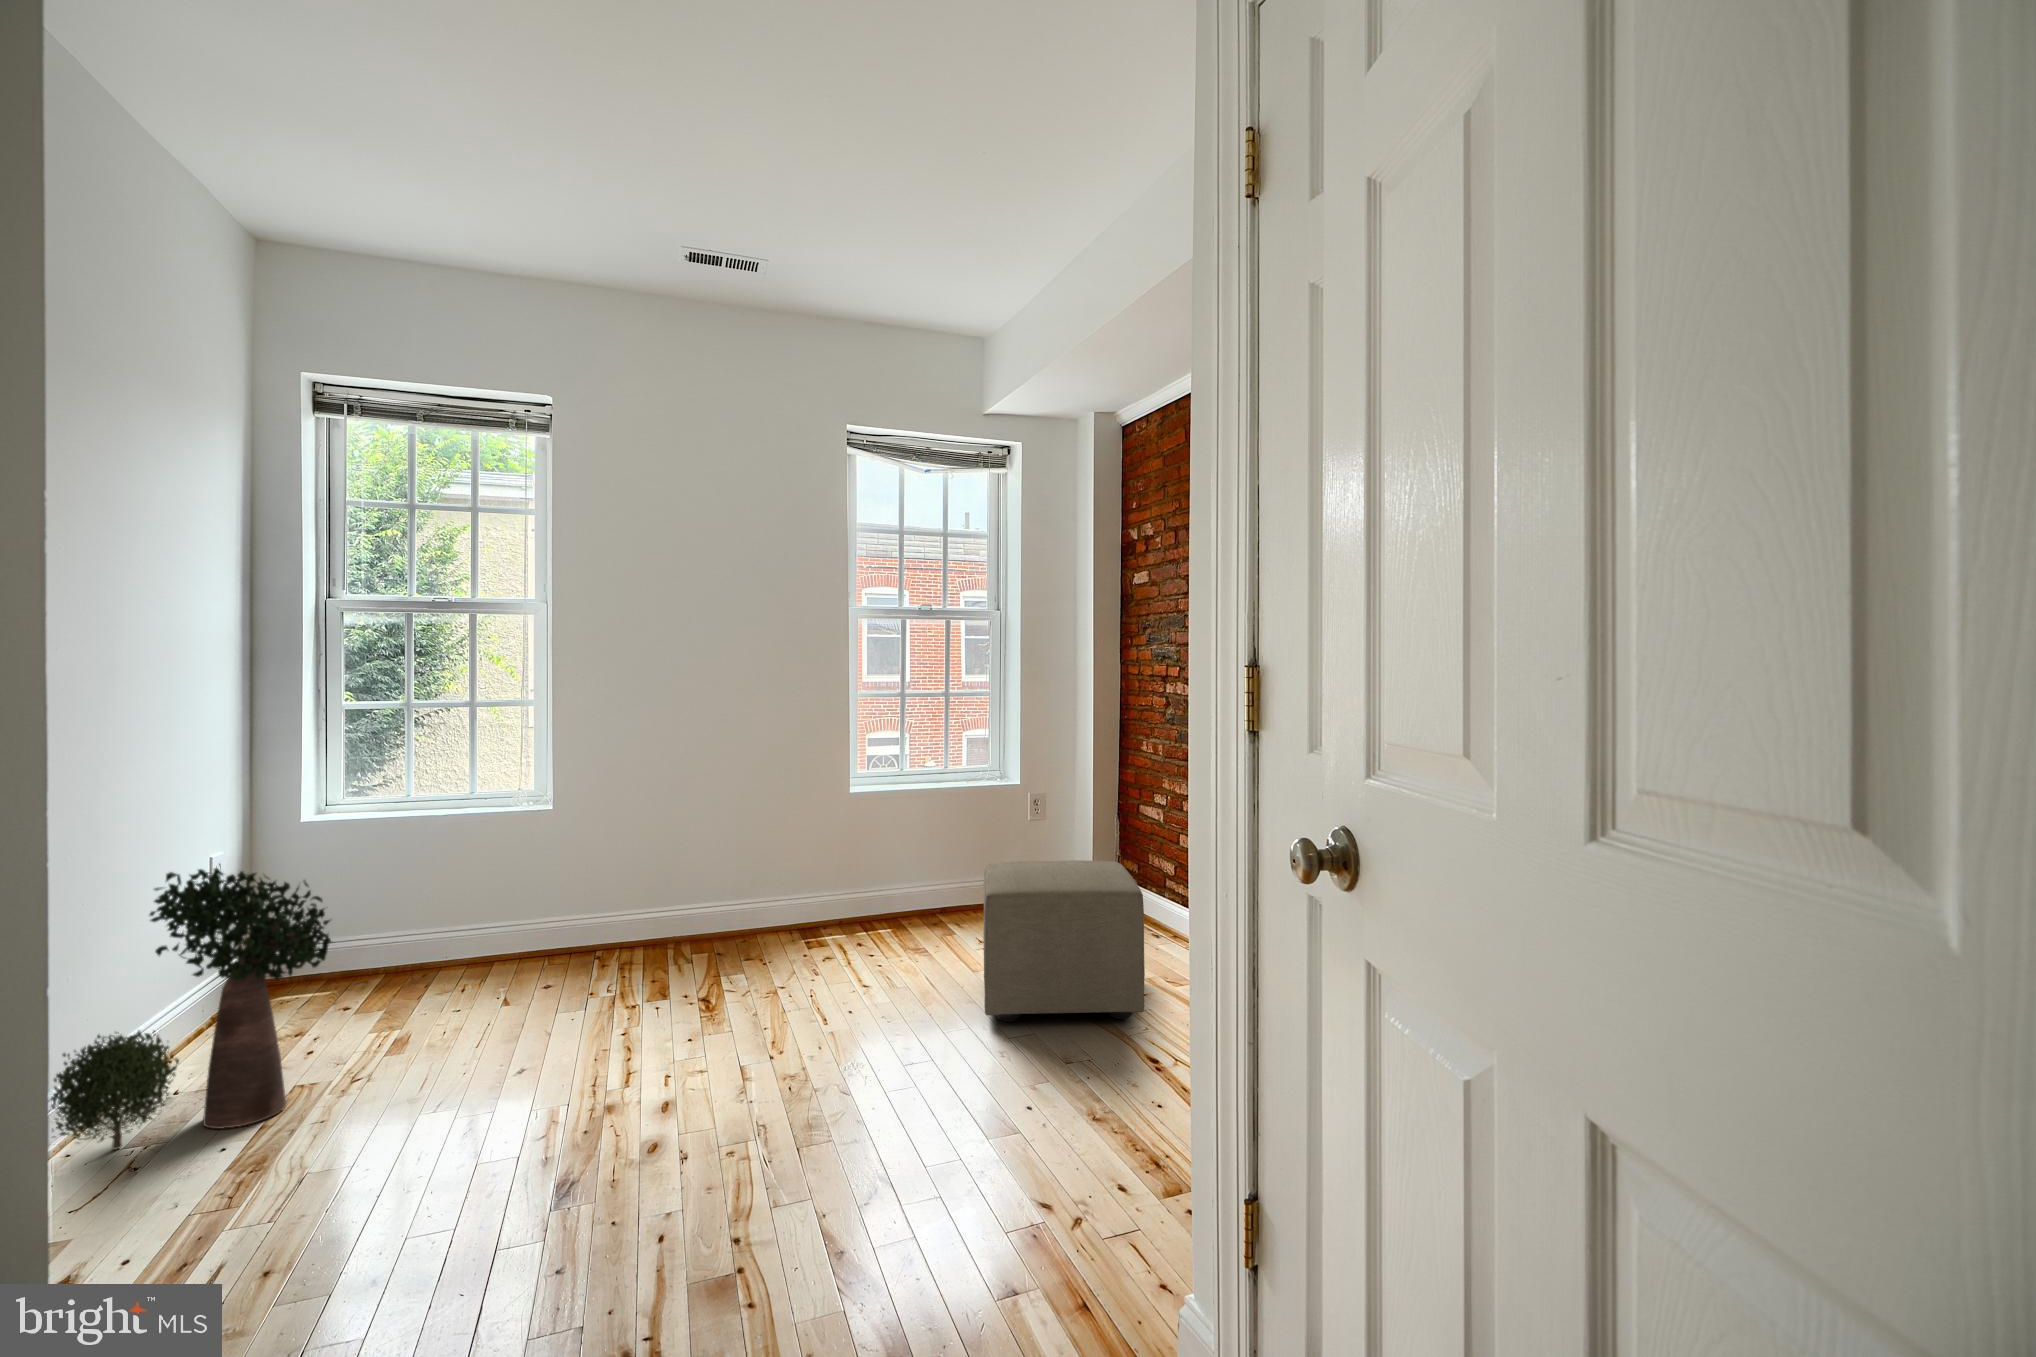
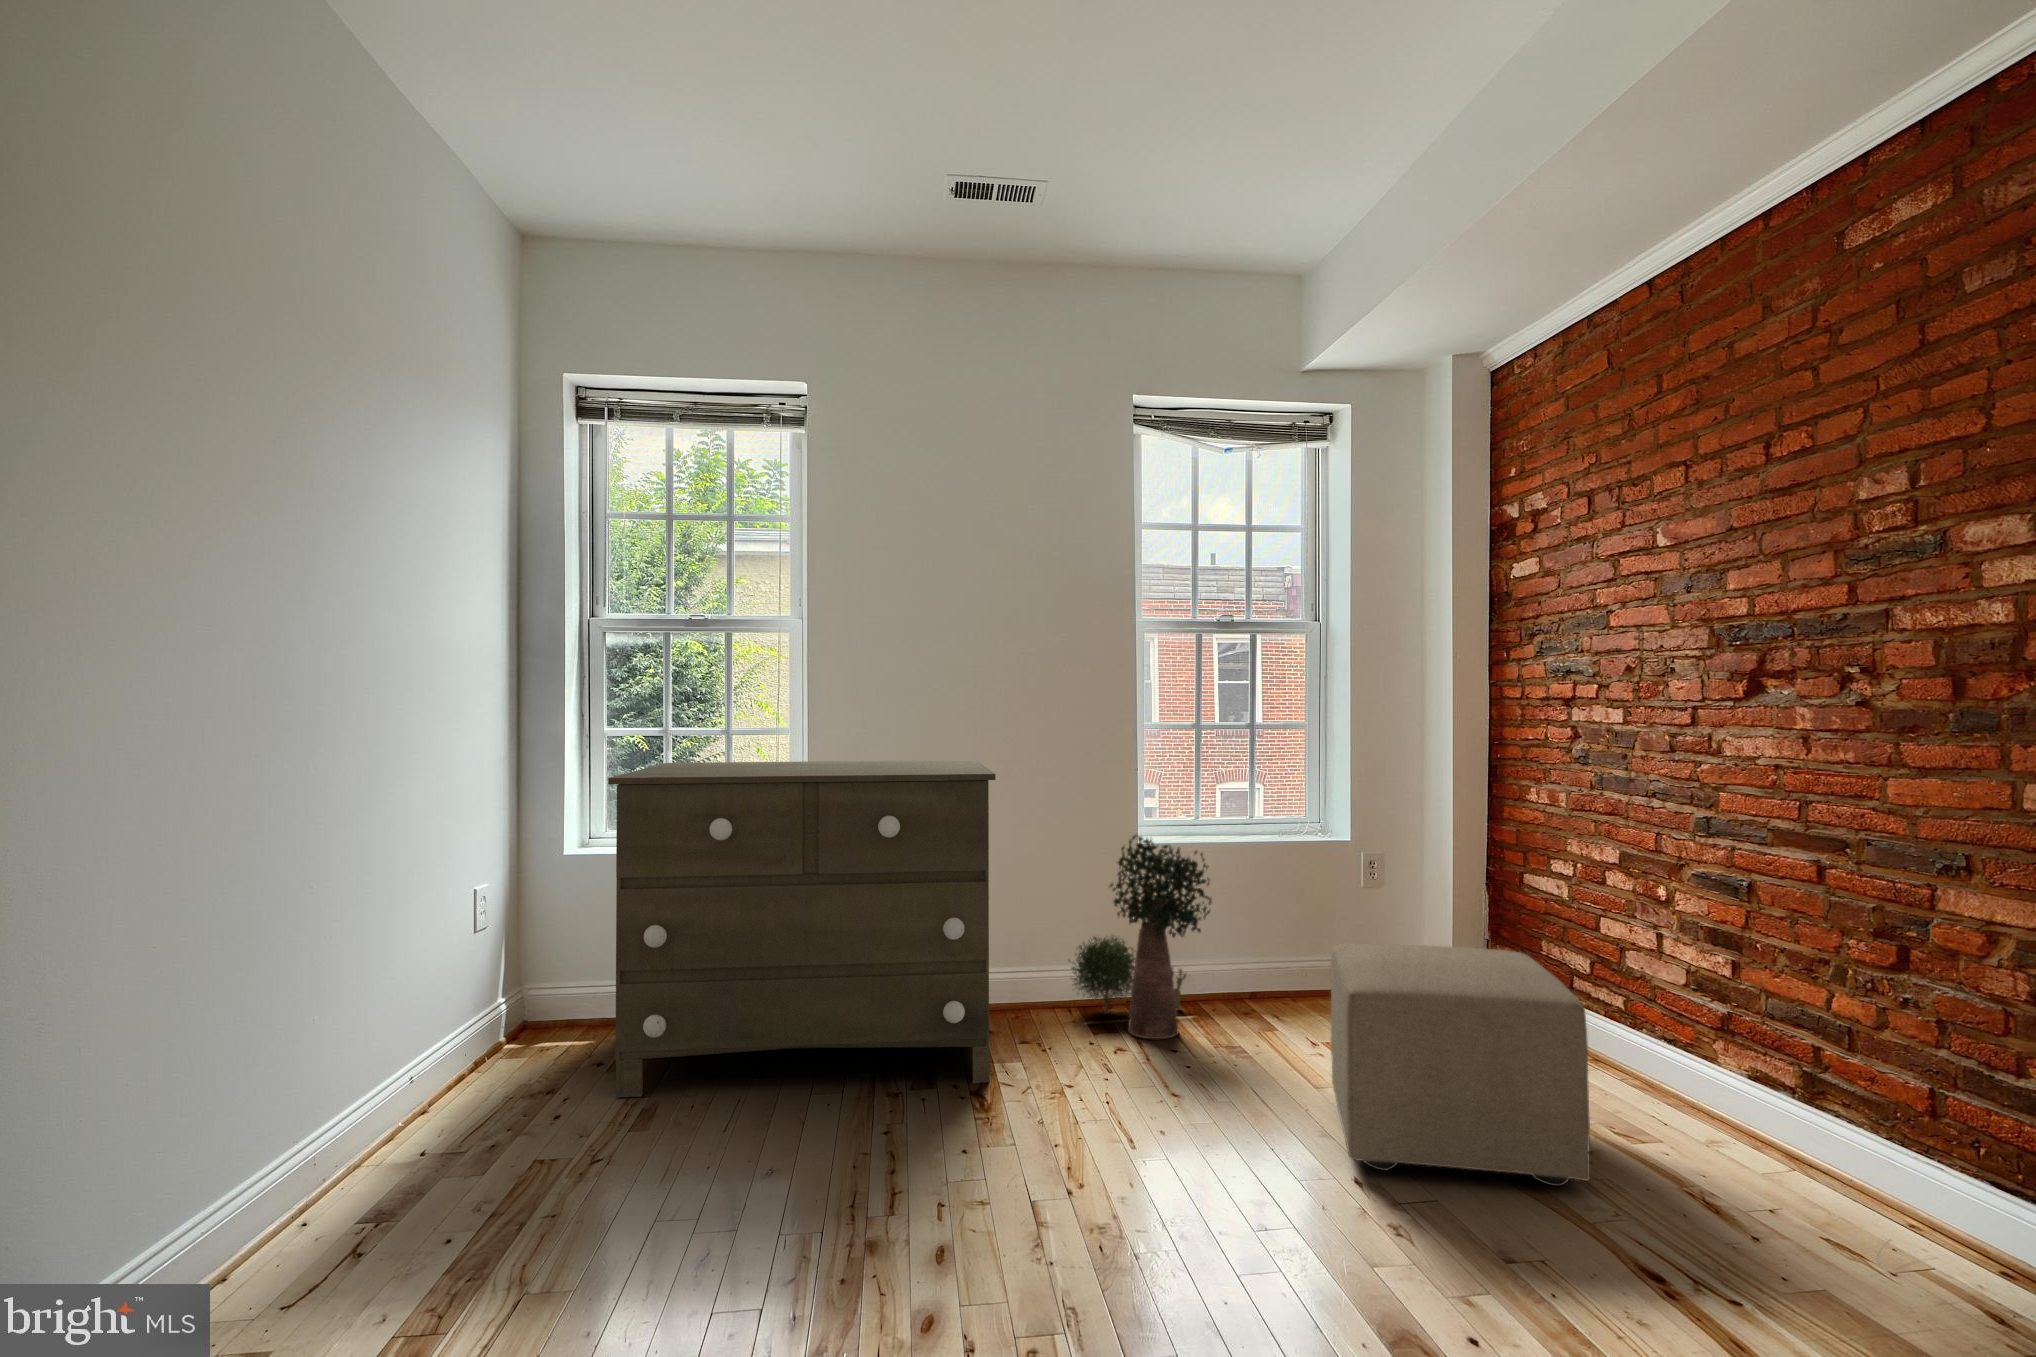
dresser: none [358,729,720,1031] -> present [608,760,996,1097]
potted plant: present [51,868,331,1150] -> present [1072,835,1211,1039]

